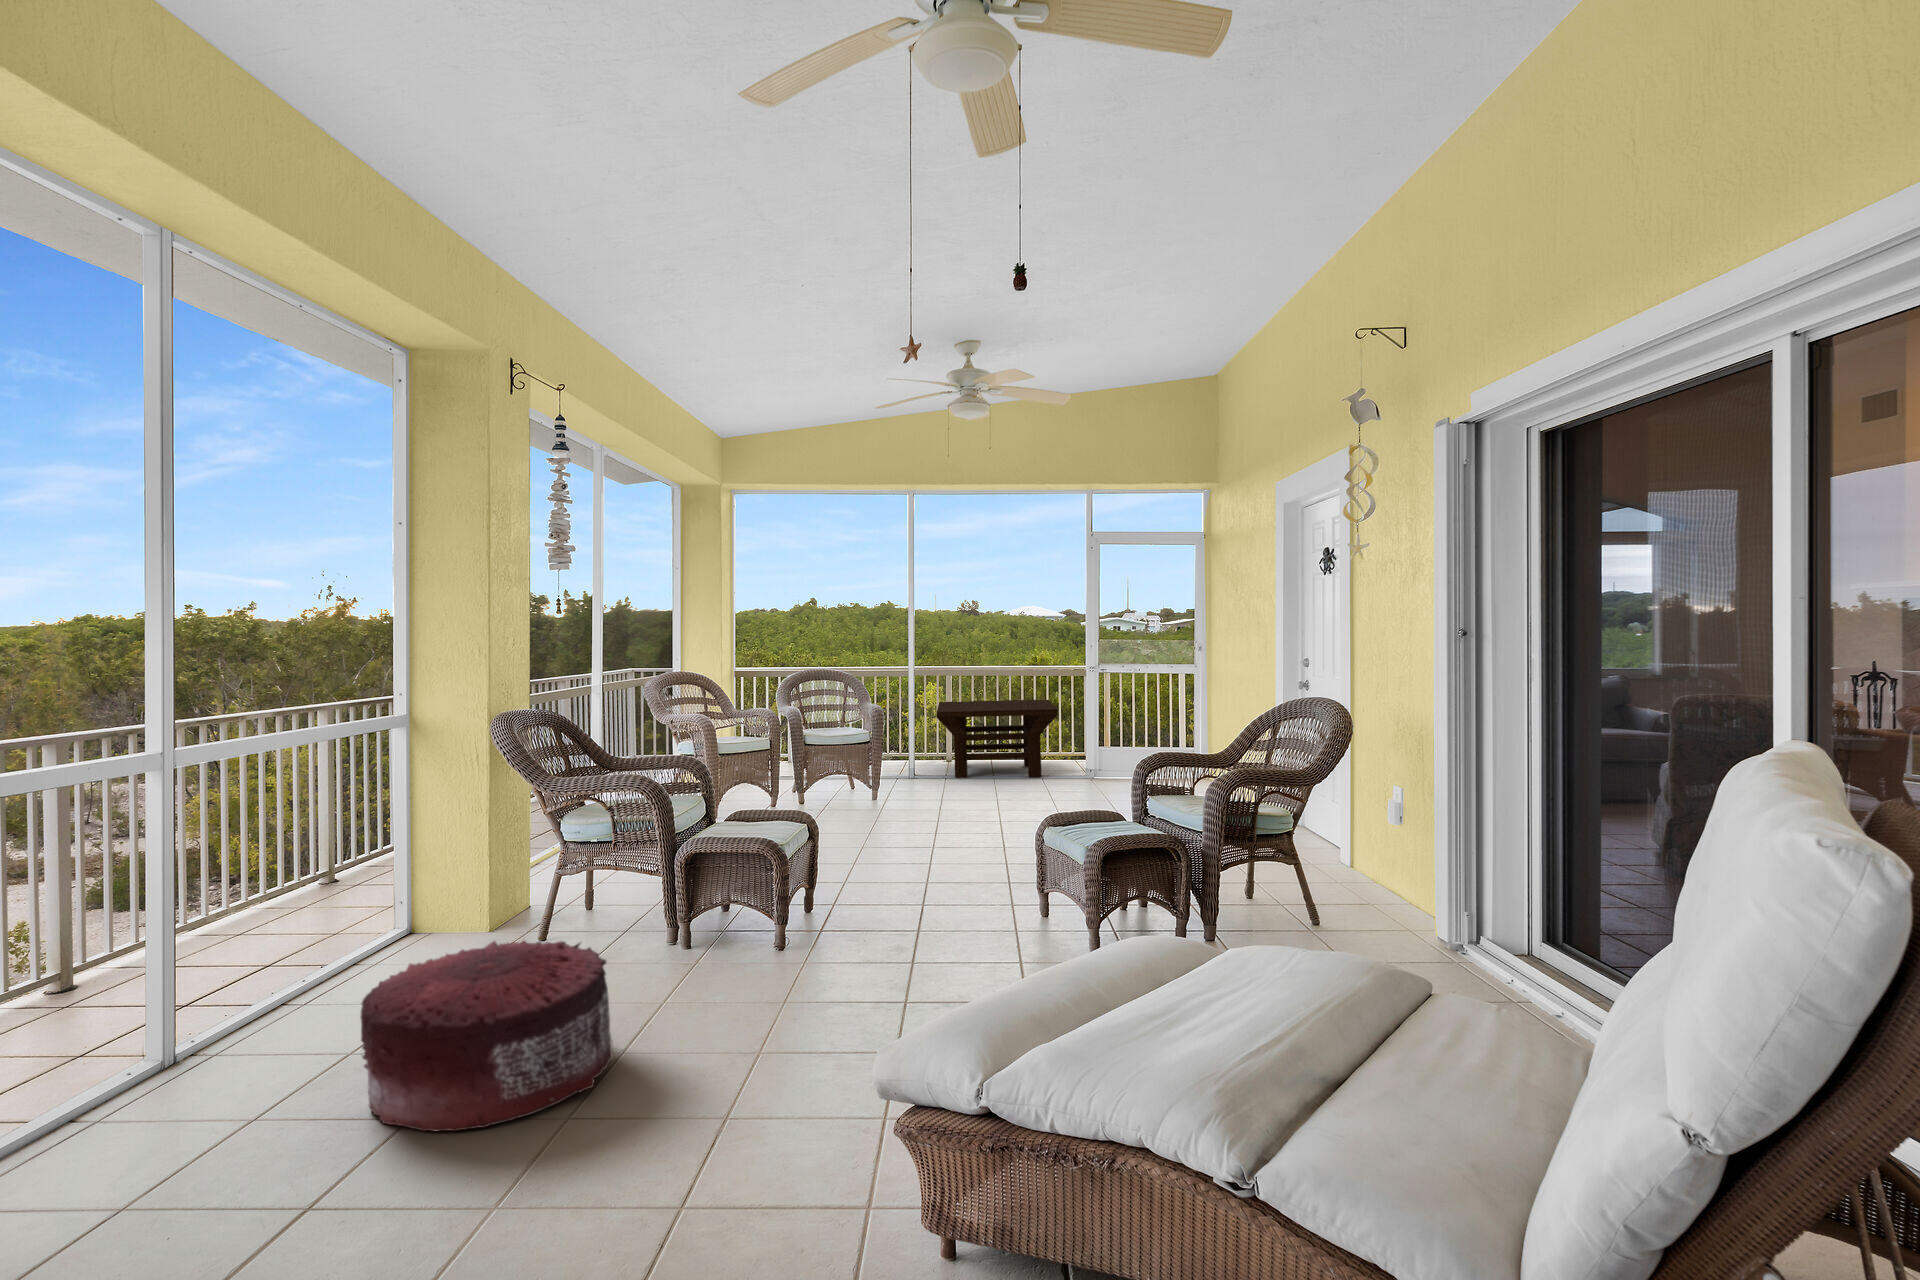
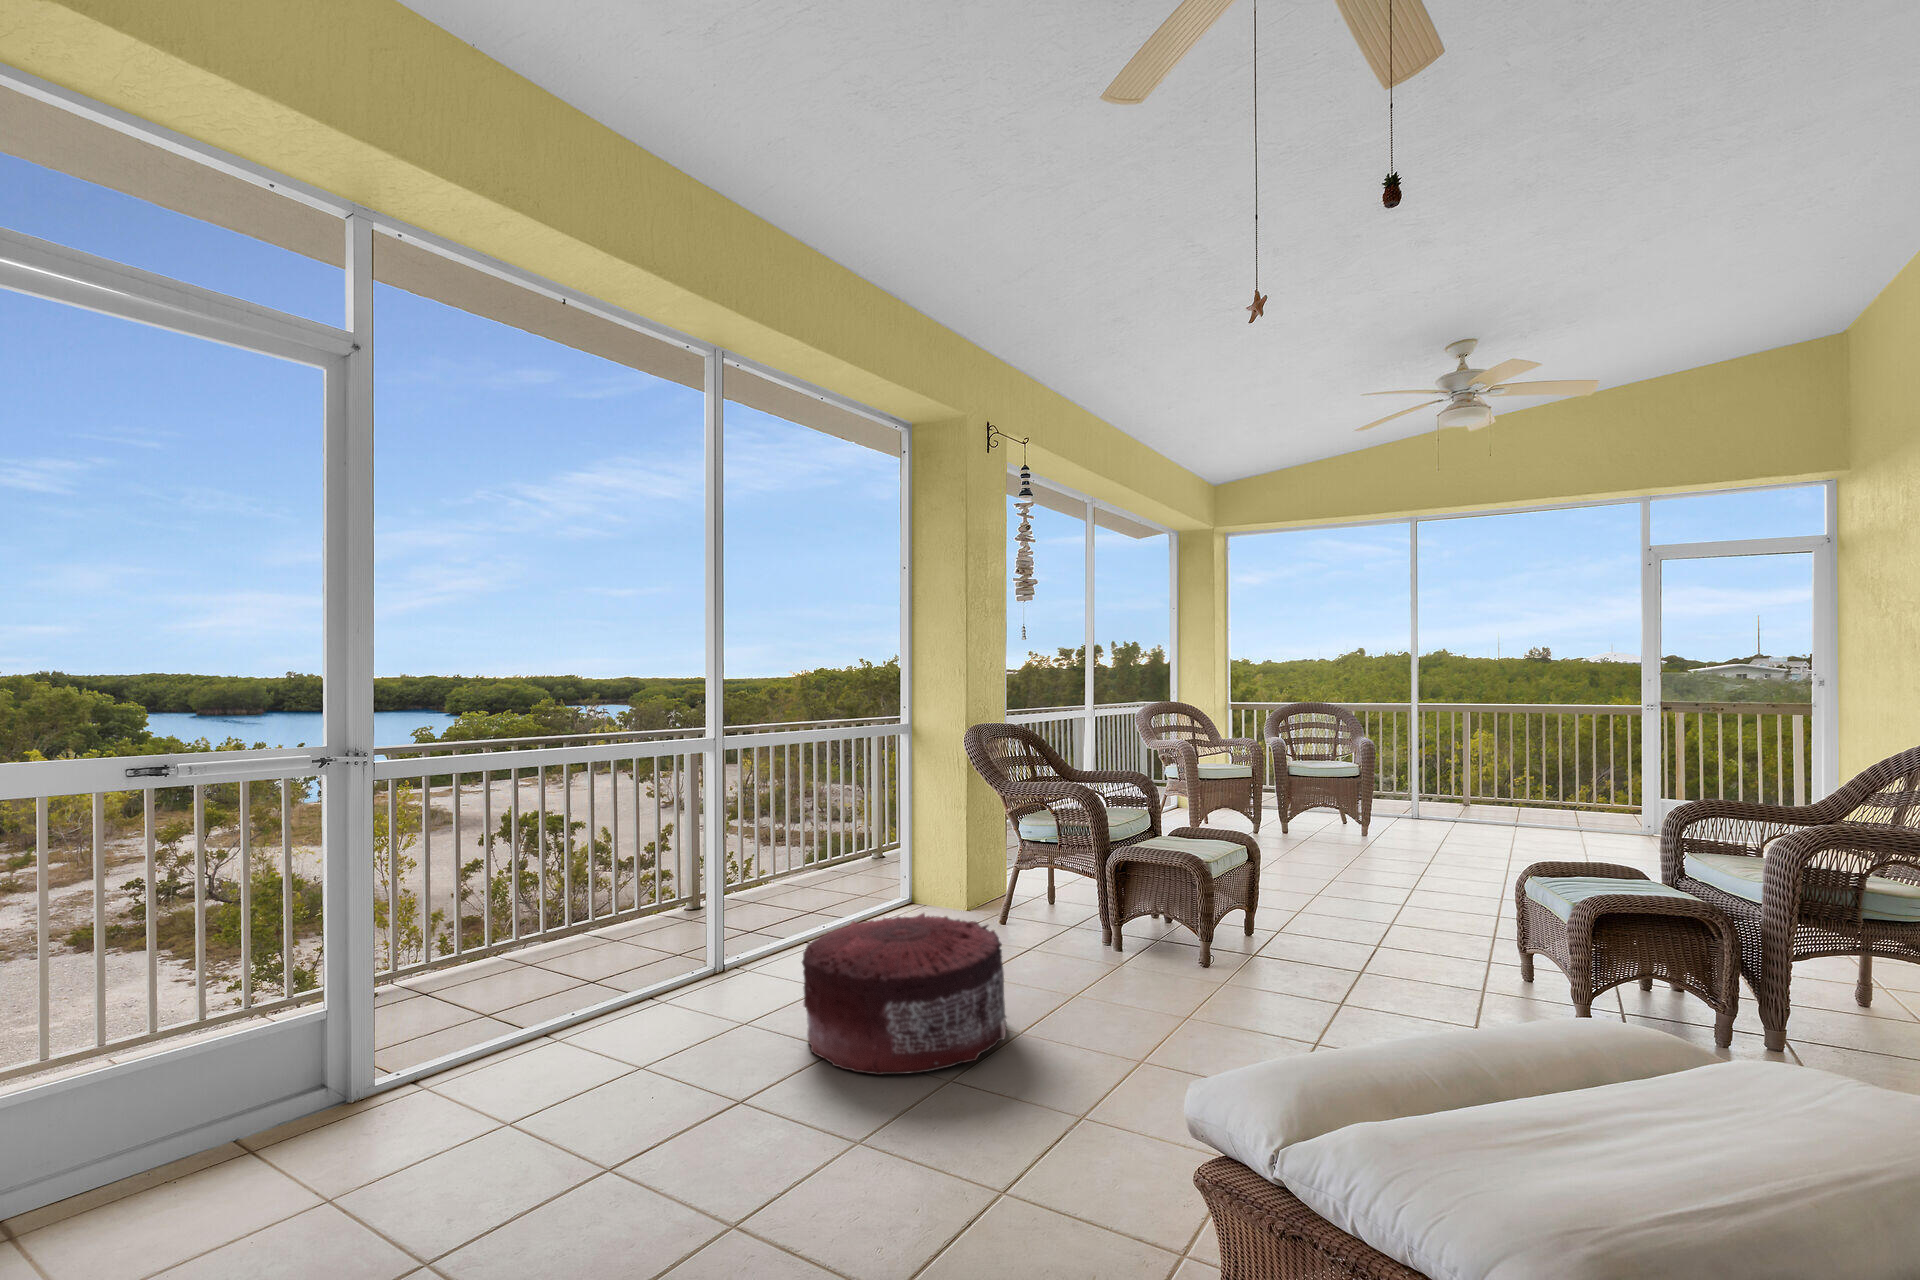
coffee table: present [936,700,1058,778] -> none [1445,742,1602,831]

